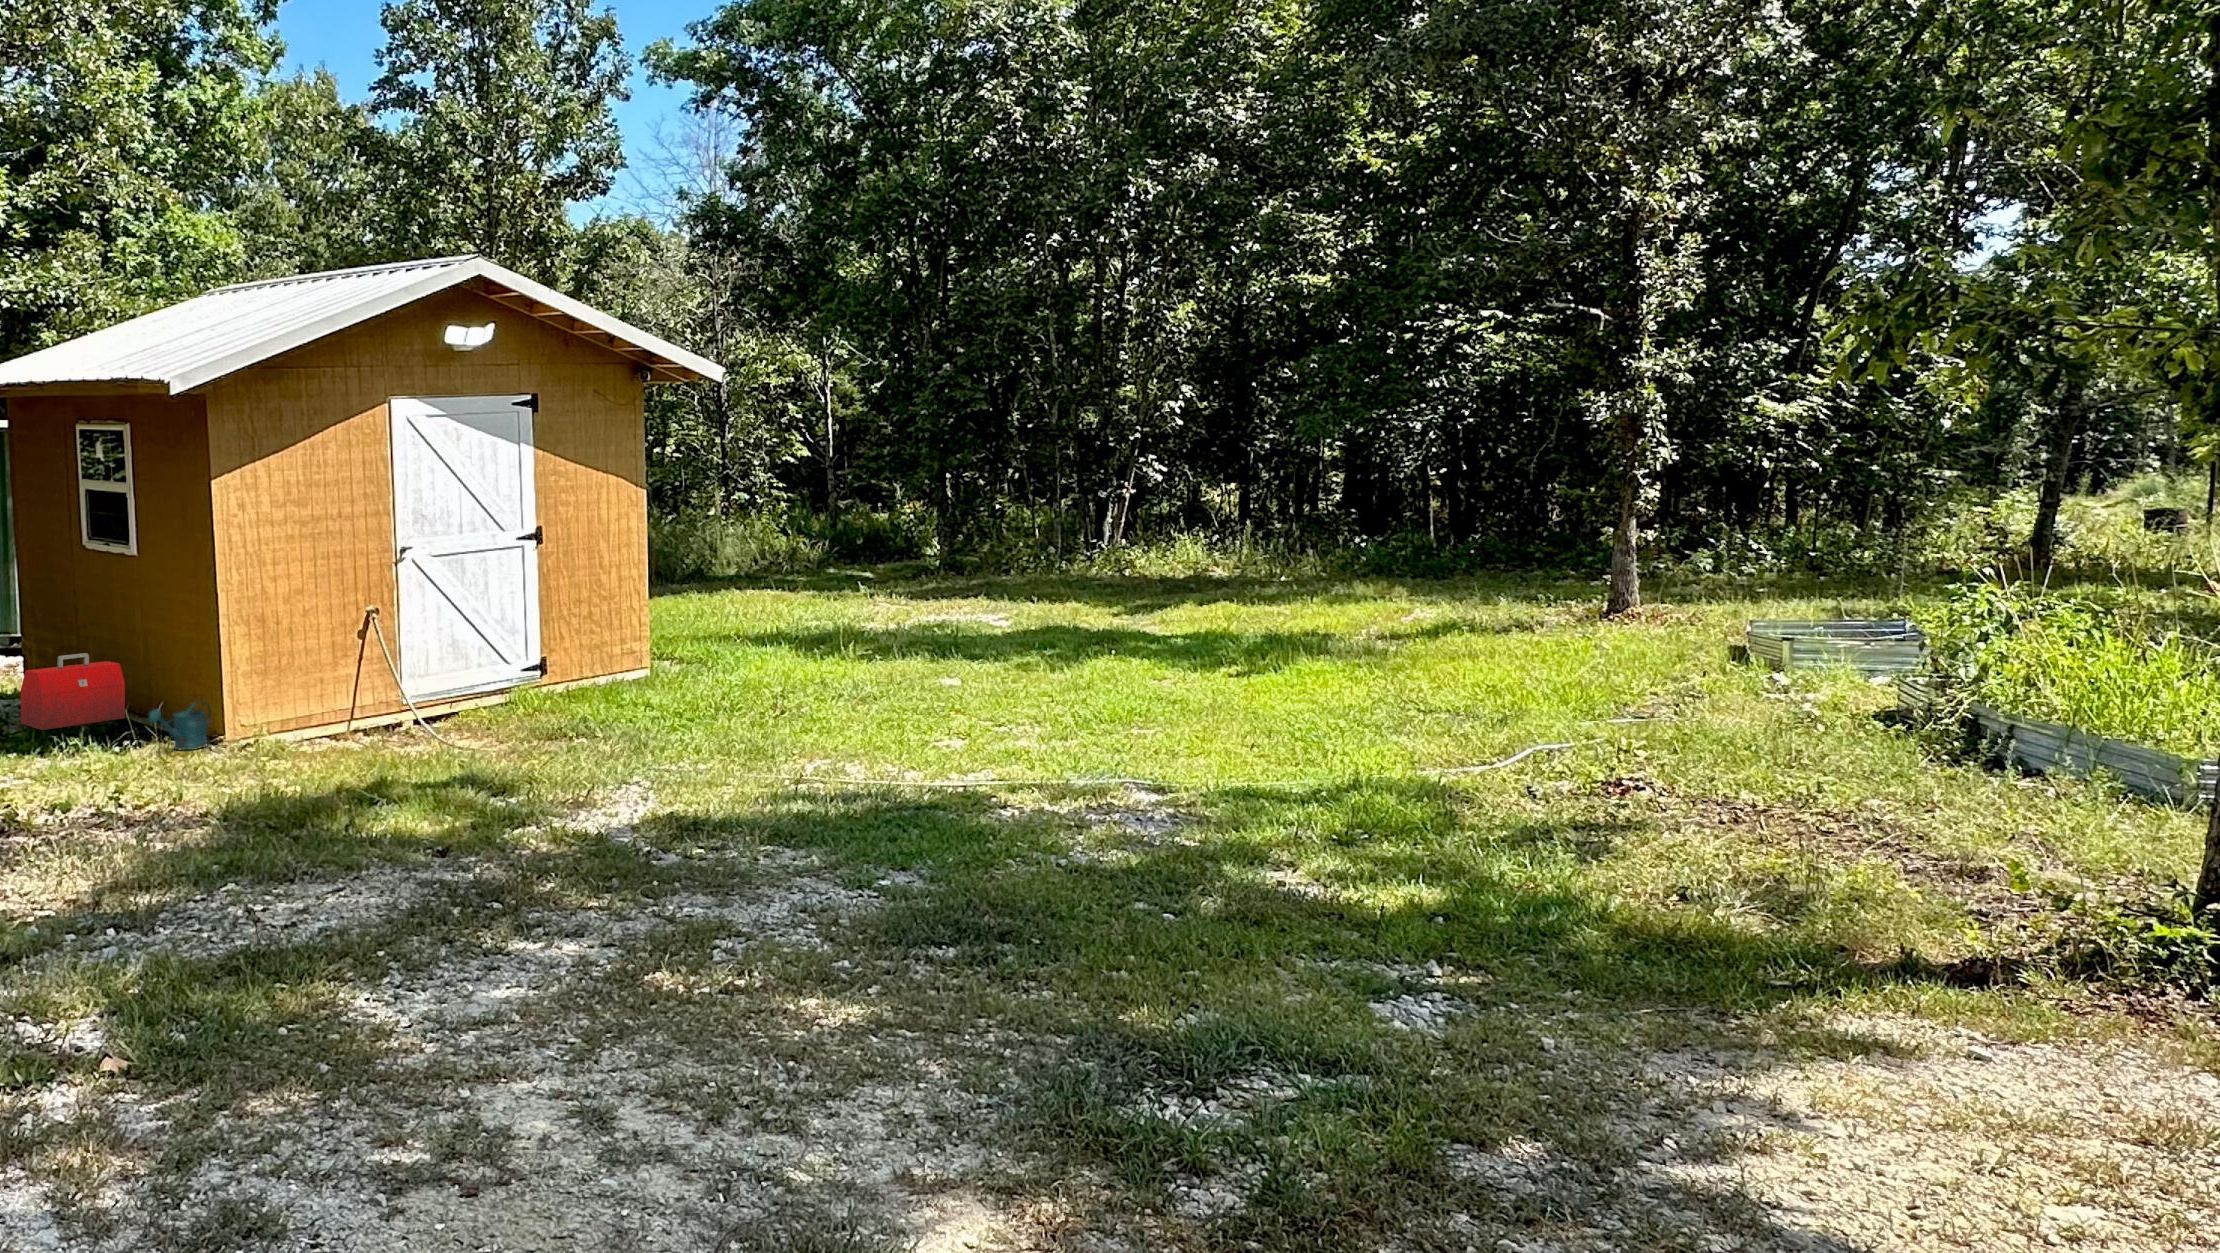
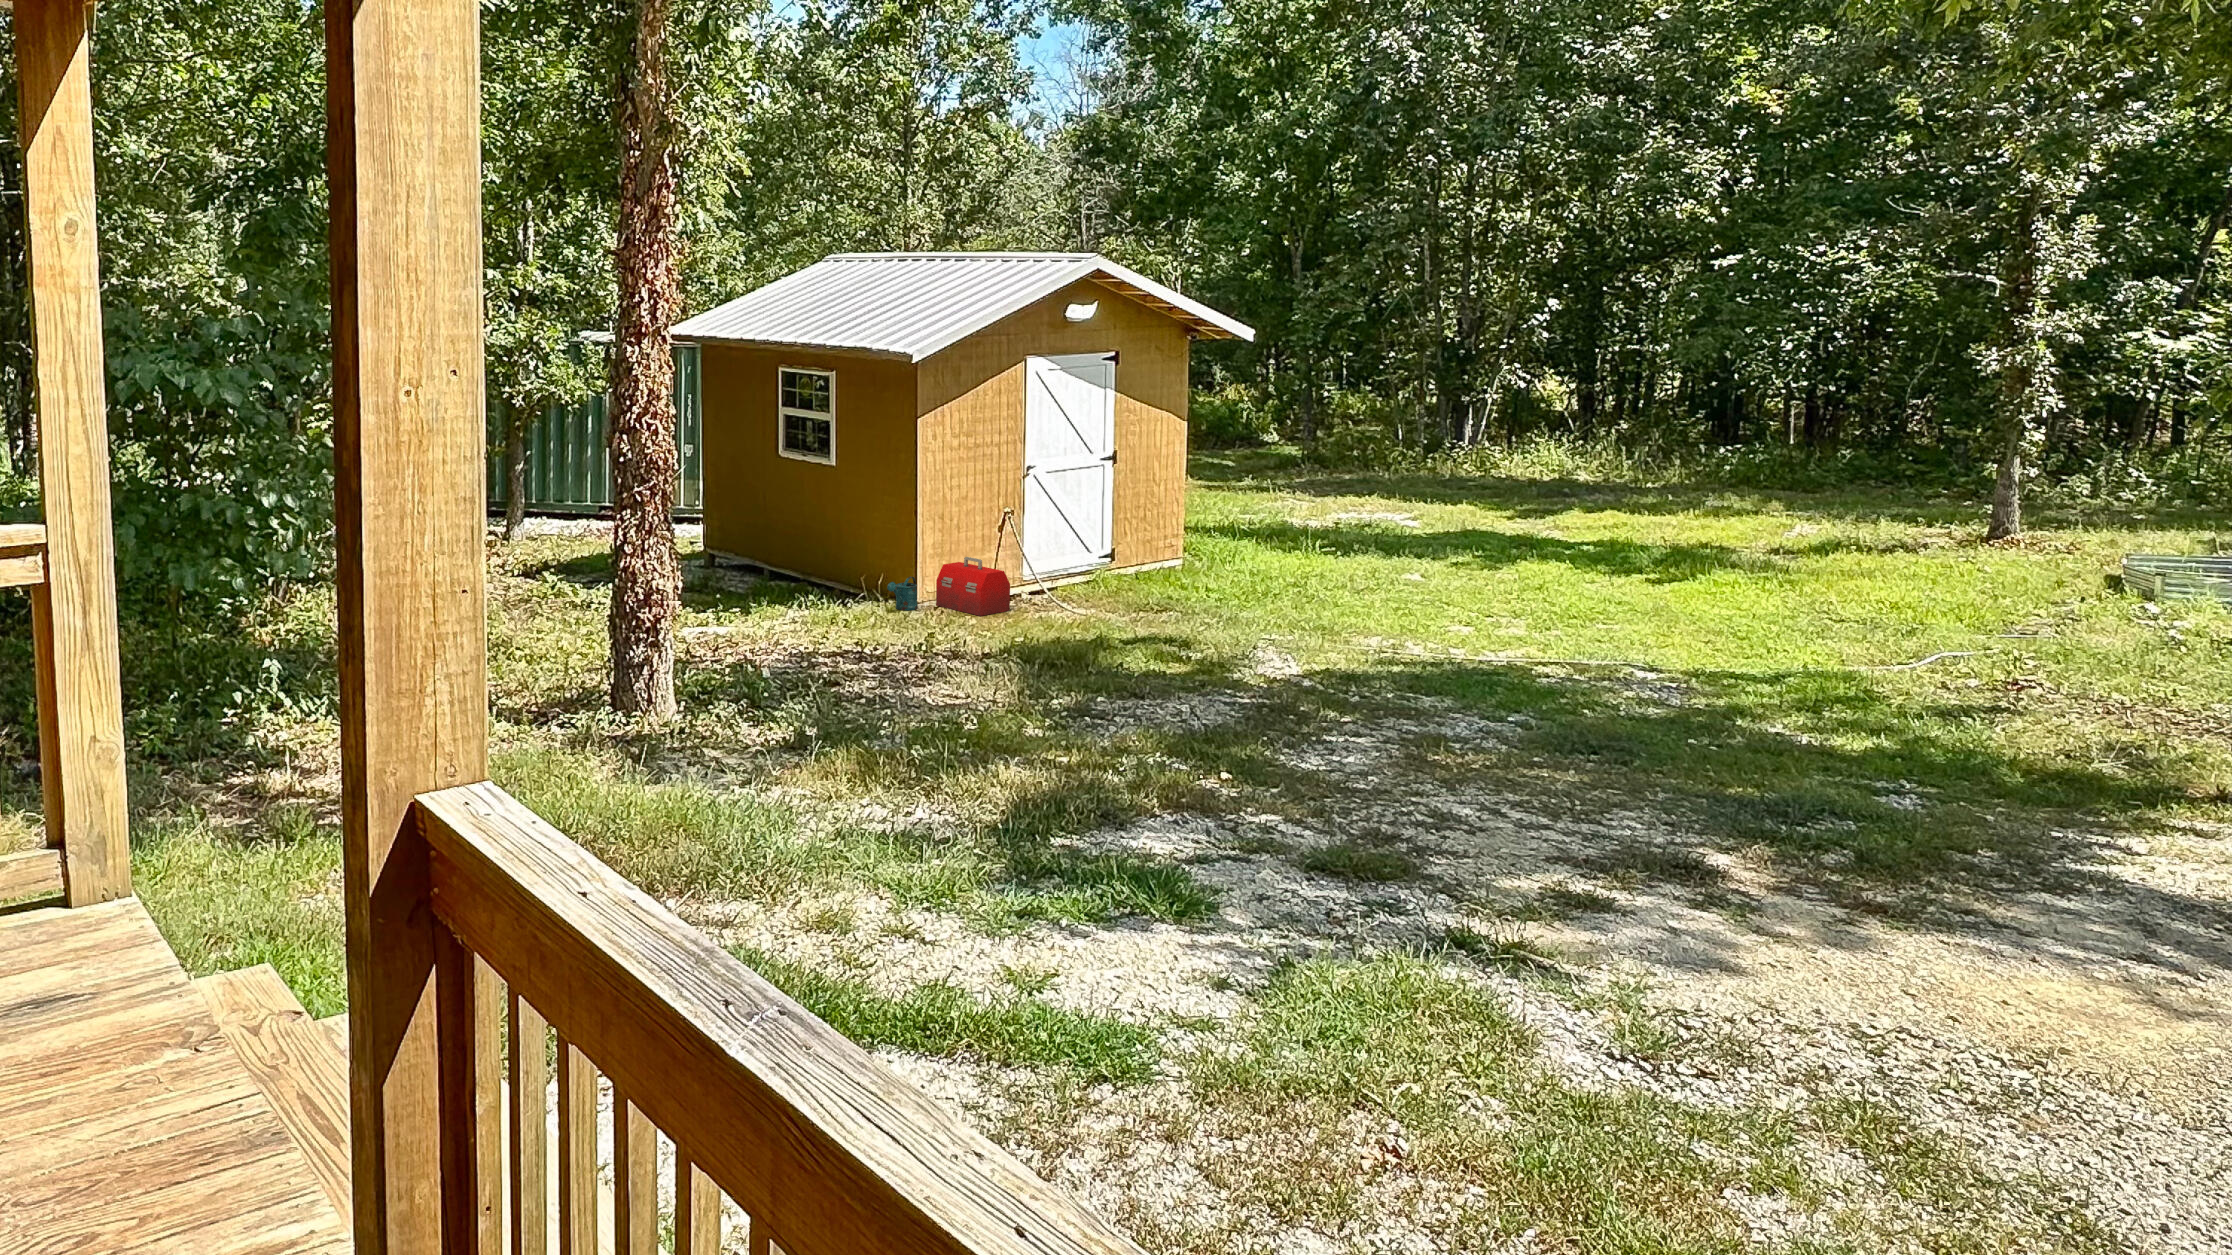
toolbox: present [21,653,125,730] -> present [936,557,1010,616]

